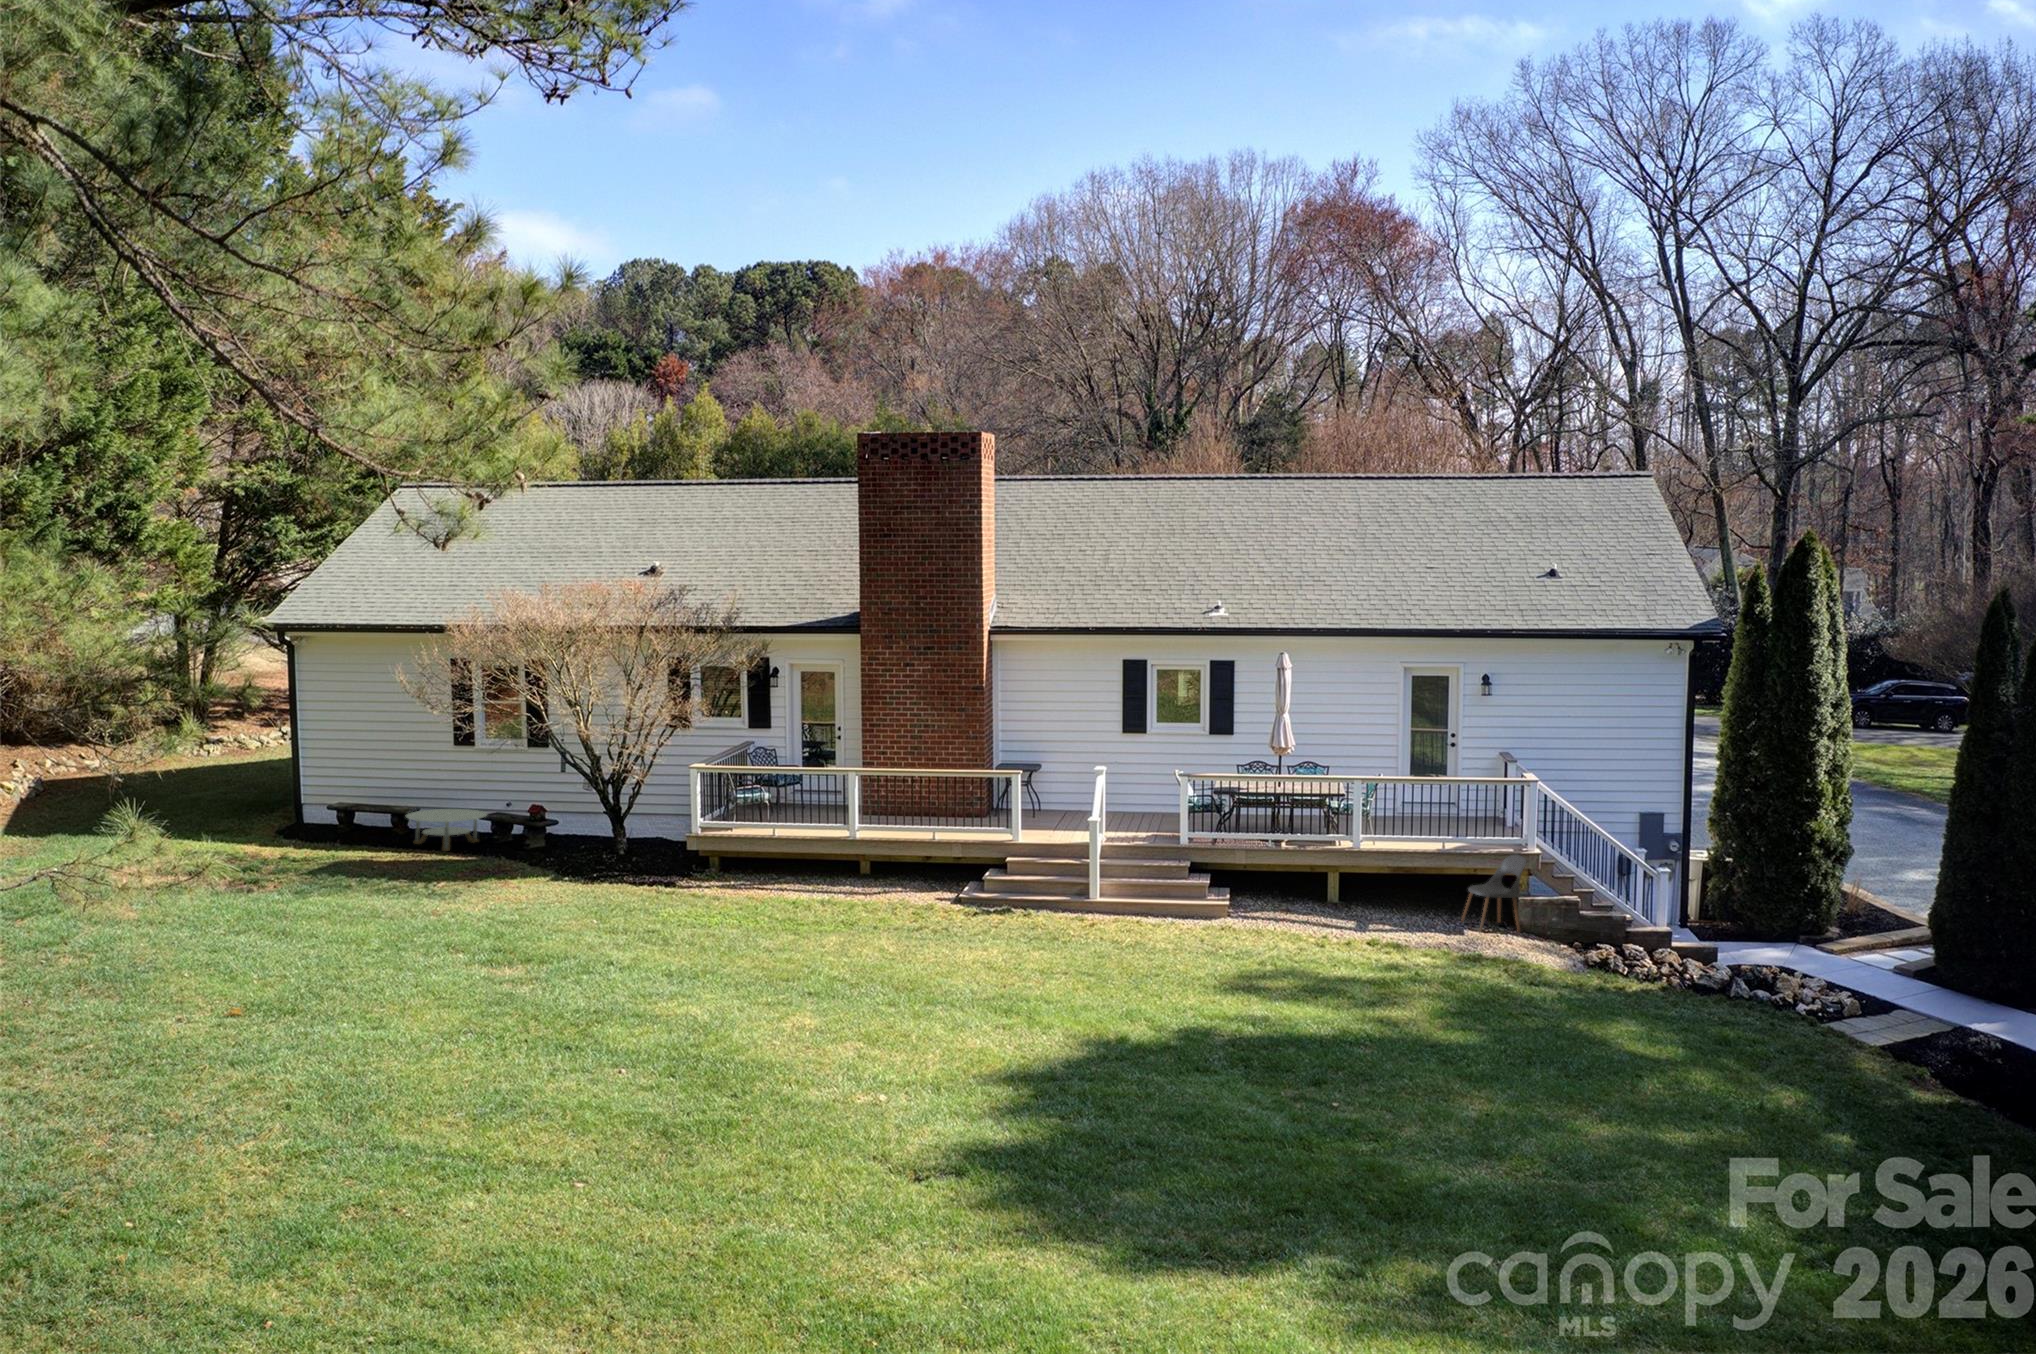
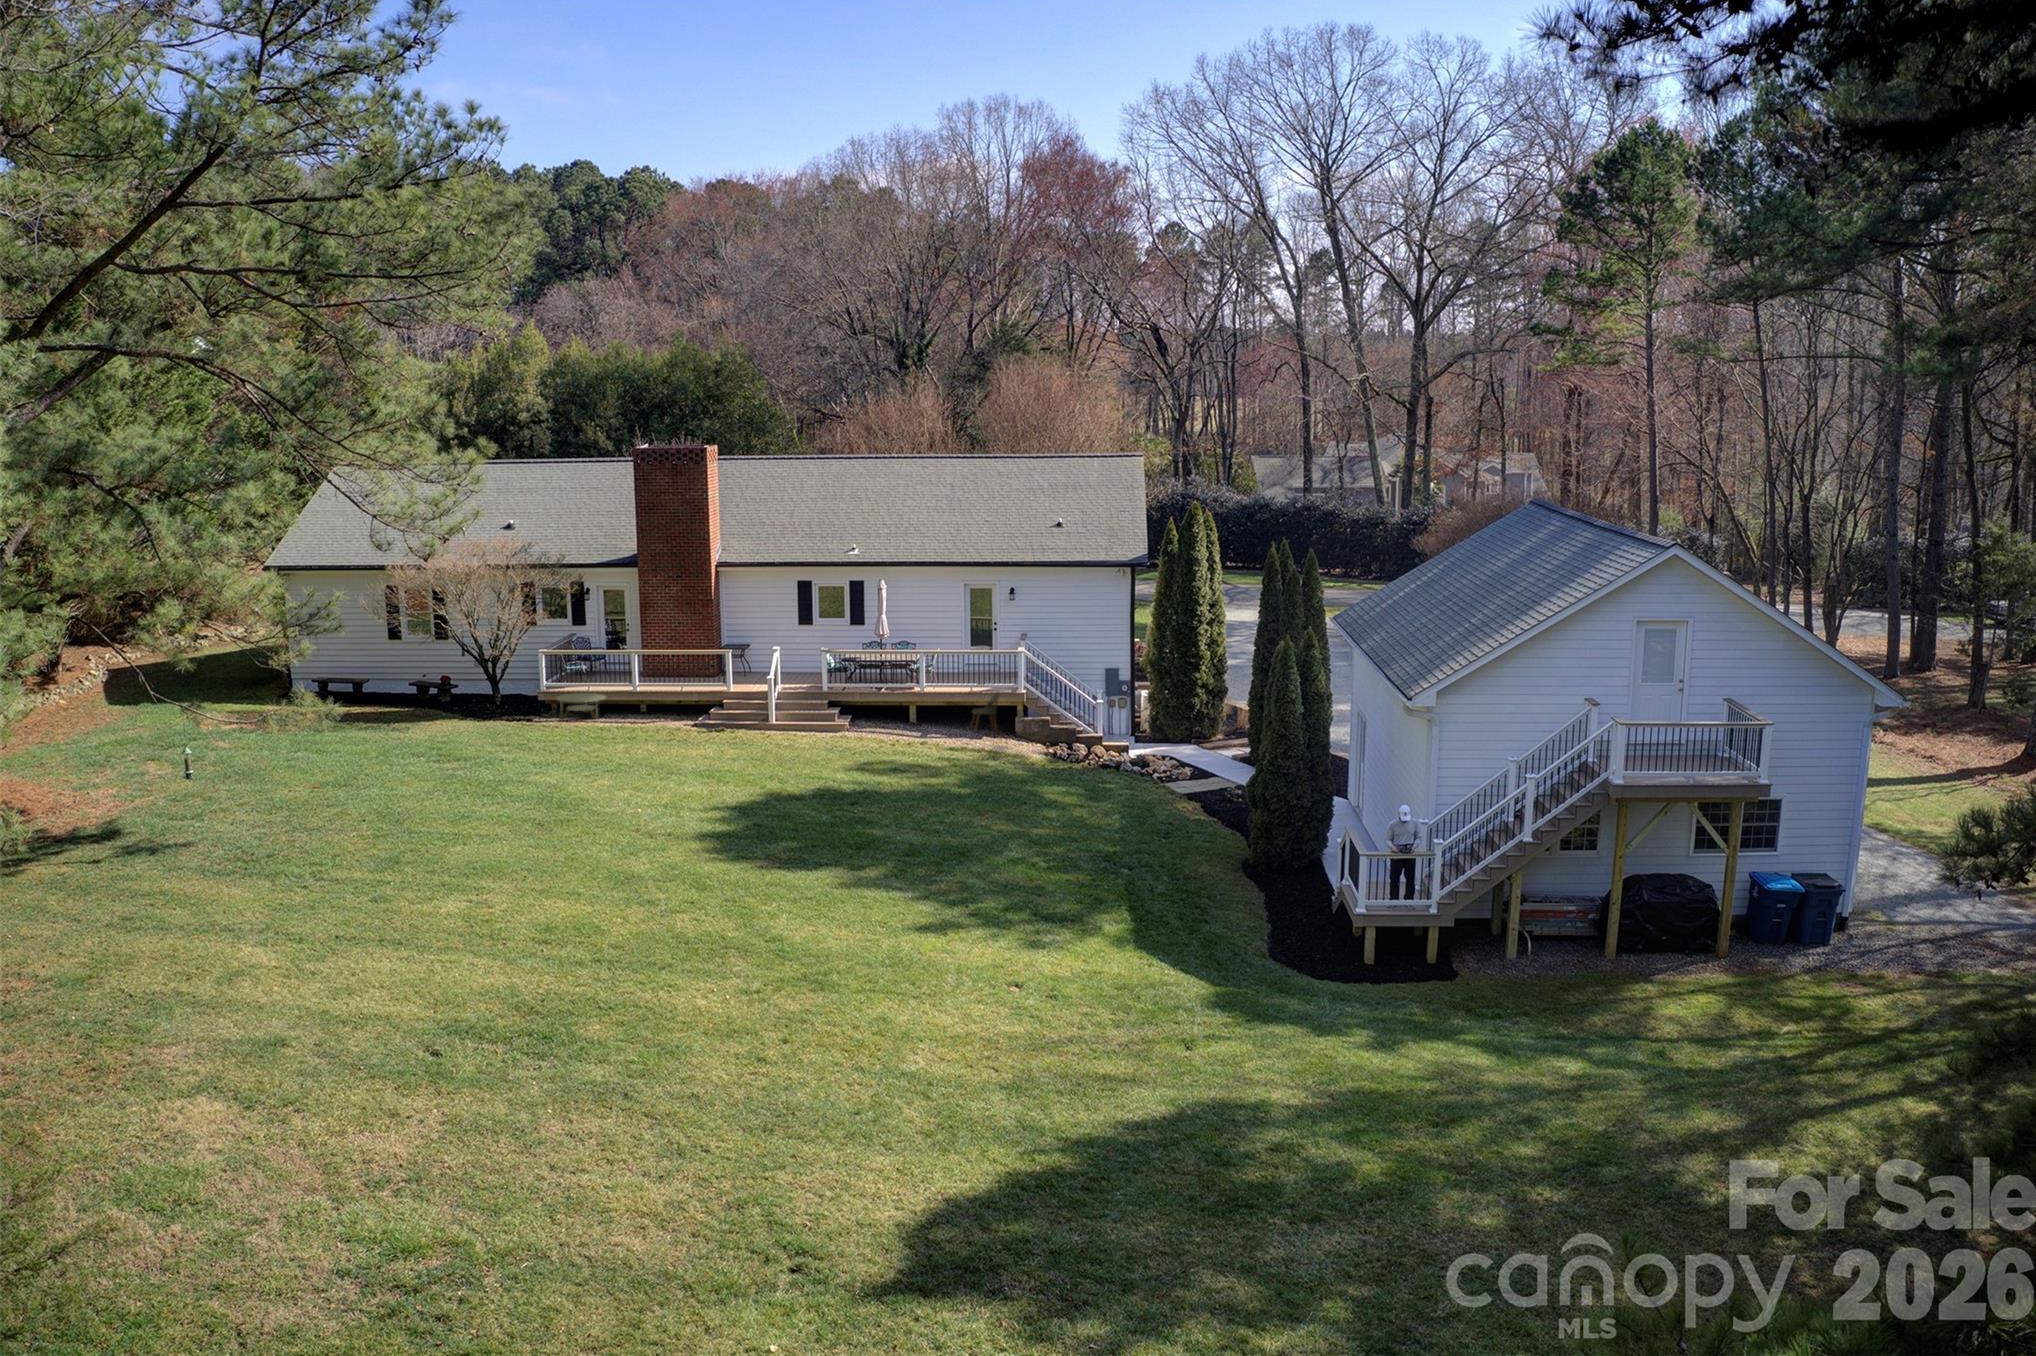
round table: present [406,809,487,851] -> present [557,693,605,719]

